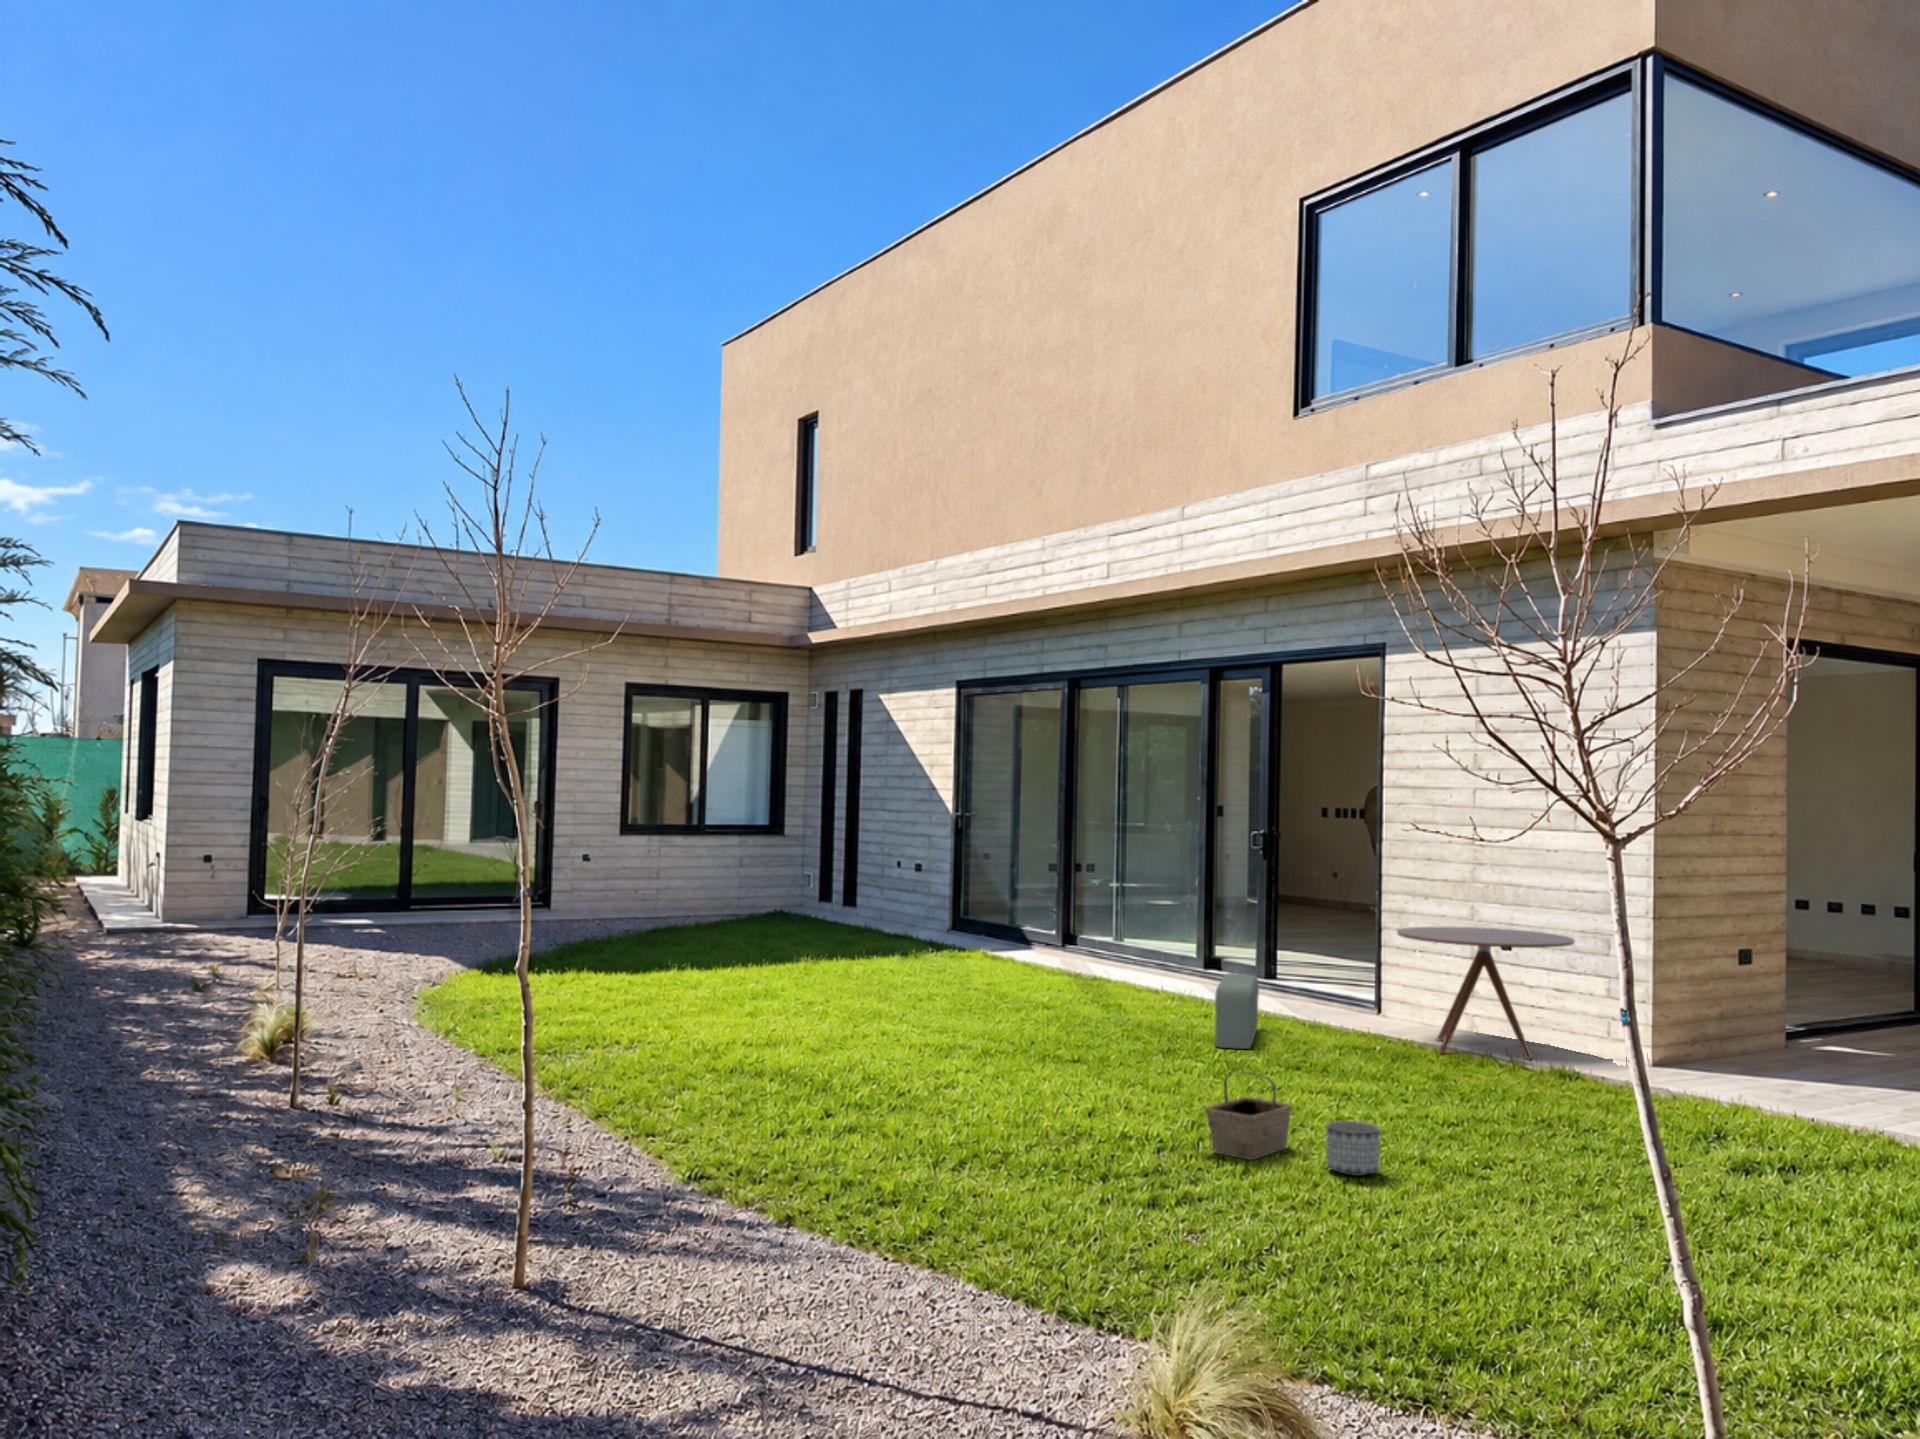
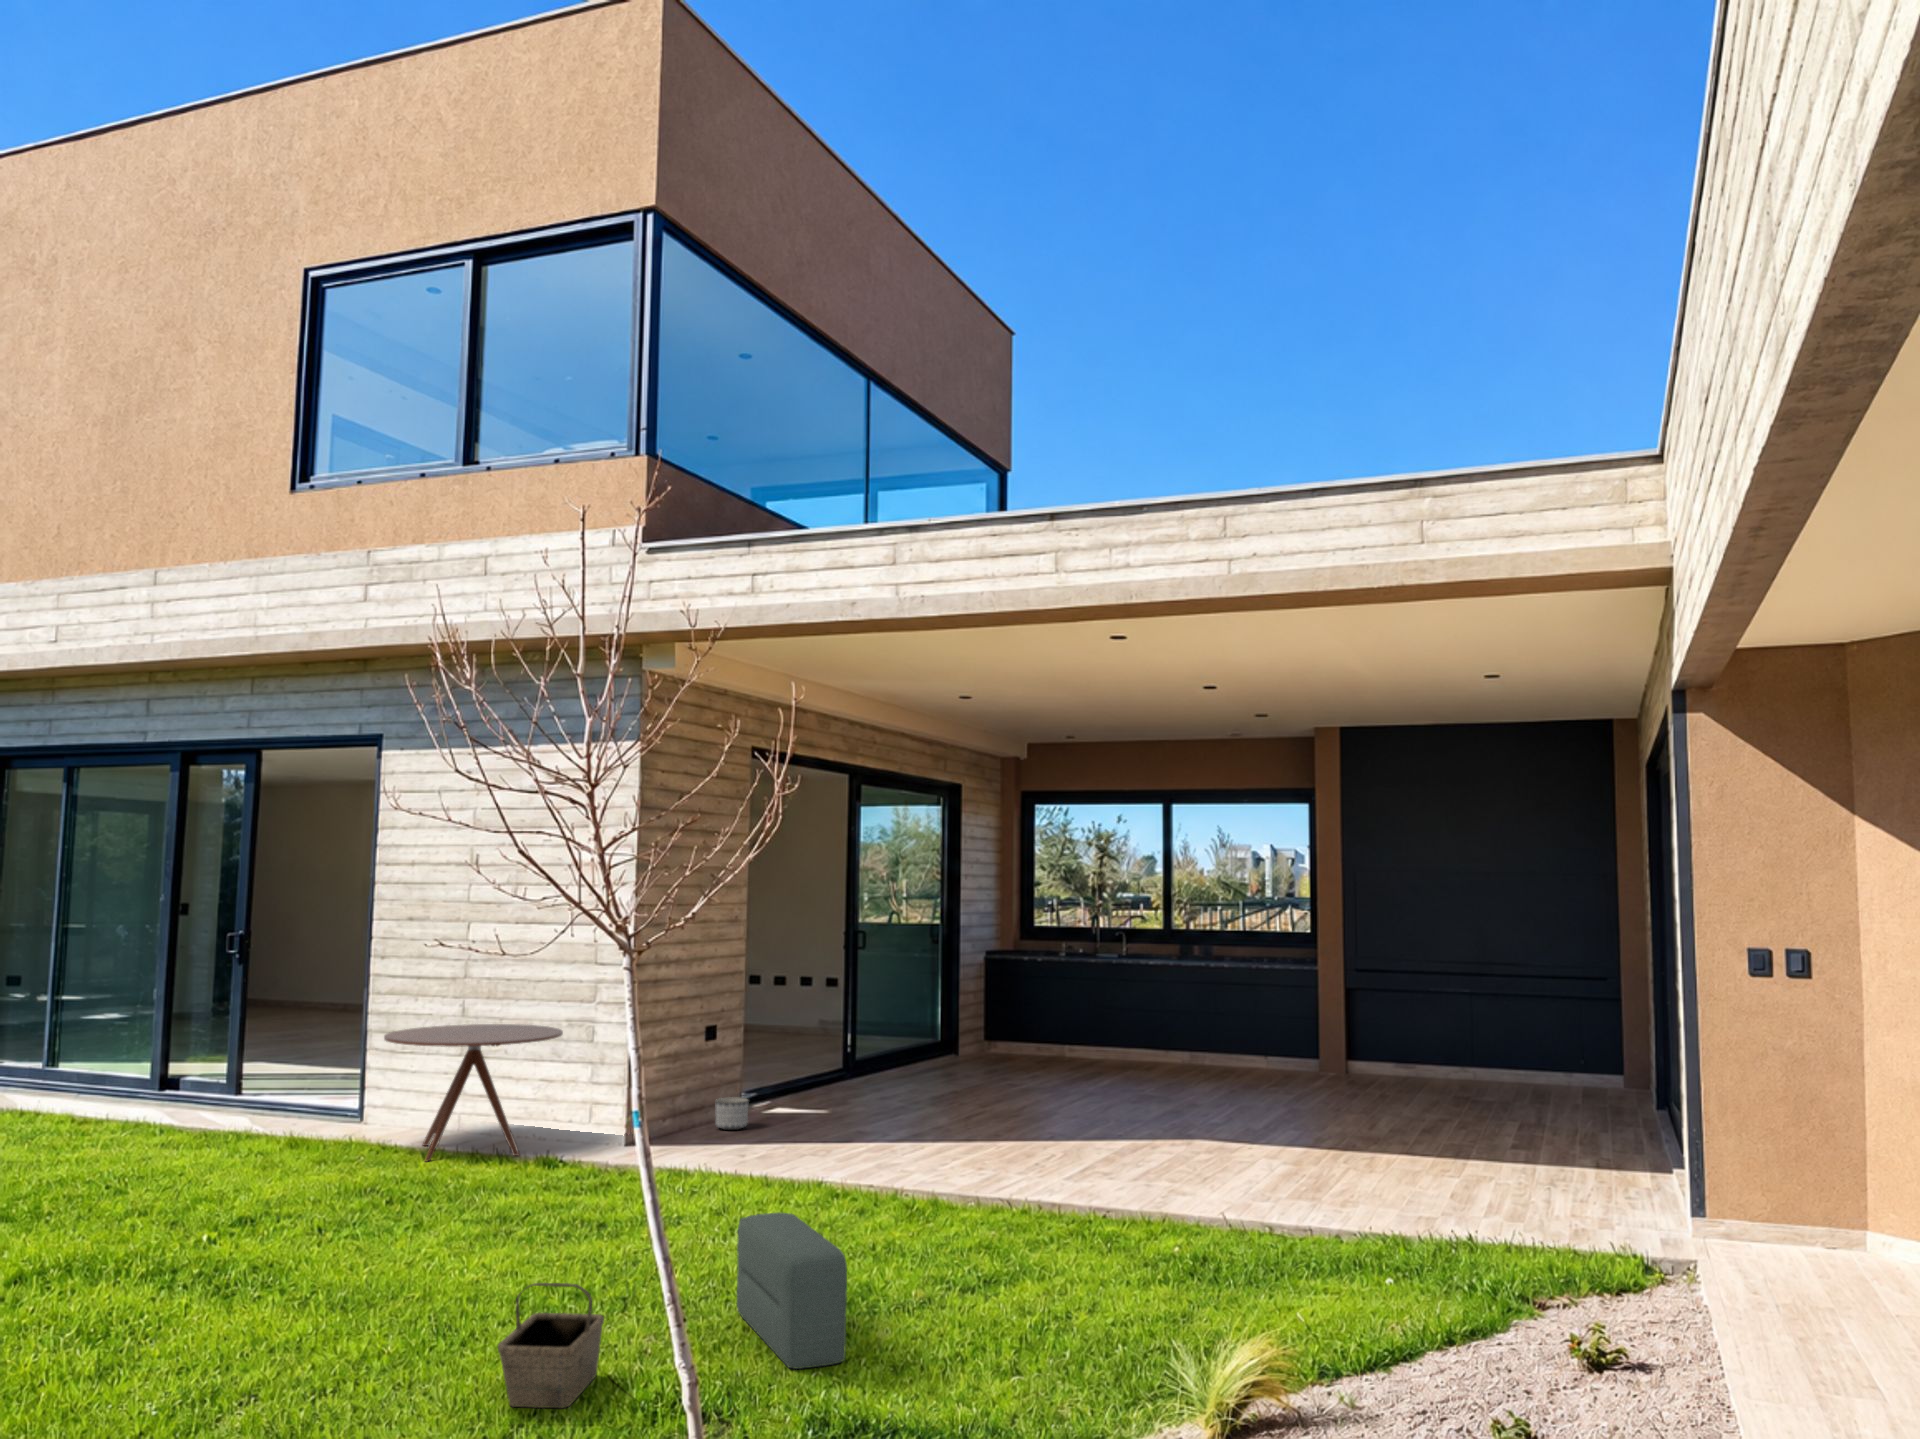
pouf: present [1215,973,1259,1049] -> present [737,1213,847,1369]
basket: present [1205,1071,1292,1160] -> present [498,1283,604,1408]
planter: present [1326,1121,1381,1176] -> present [716,1097,748,1130]

